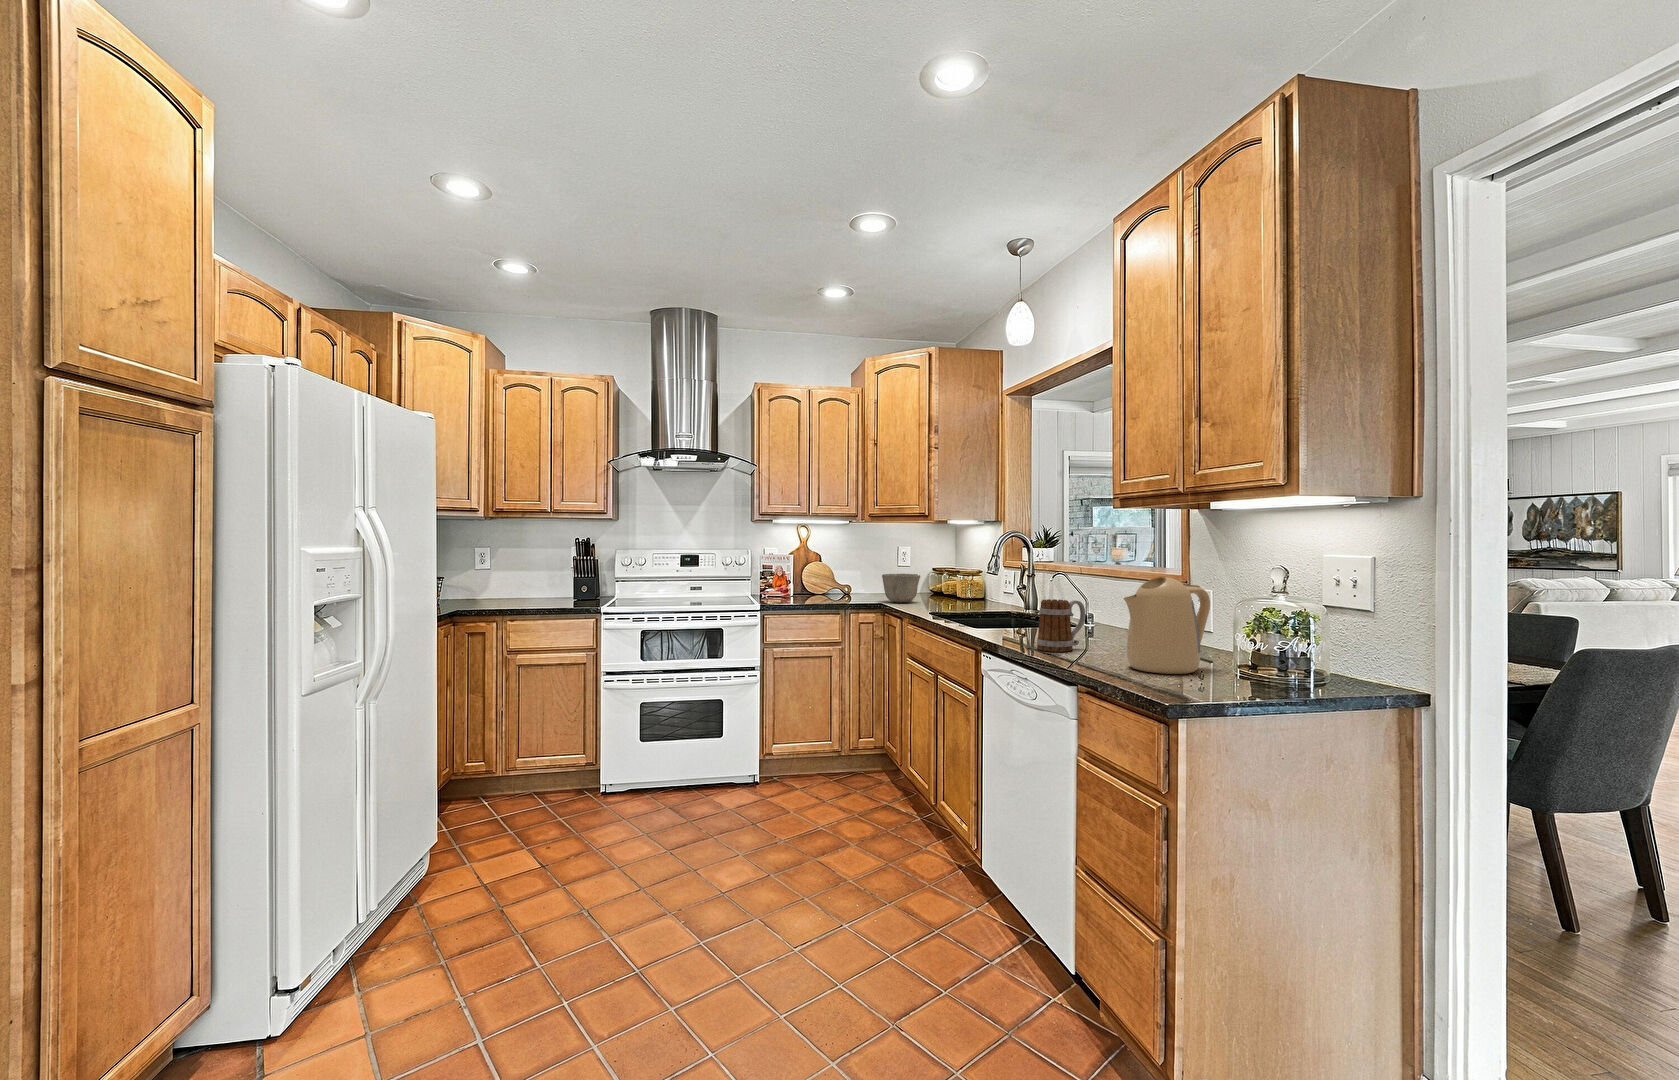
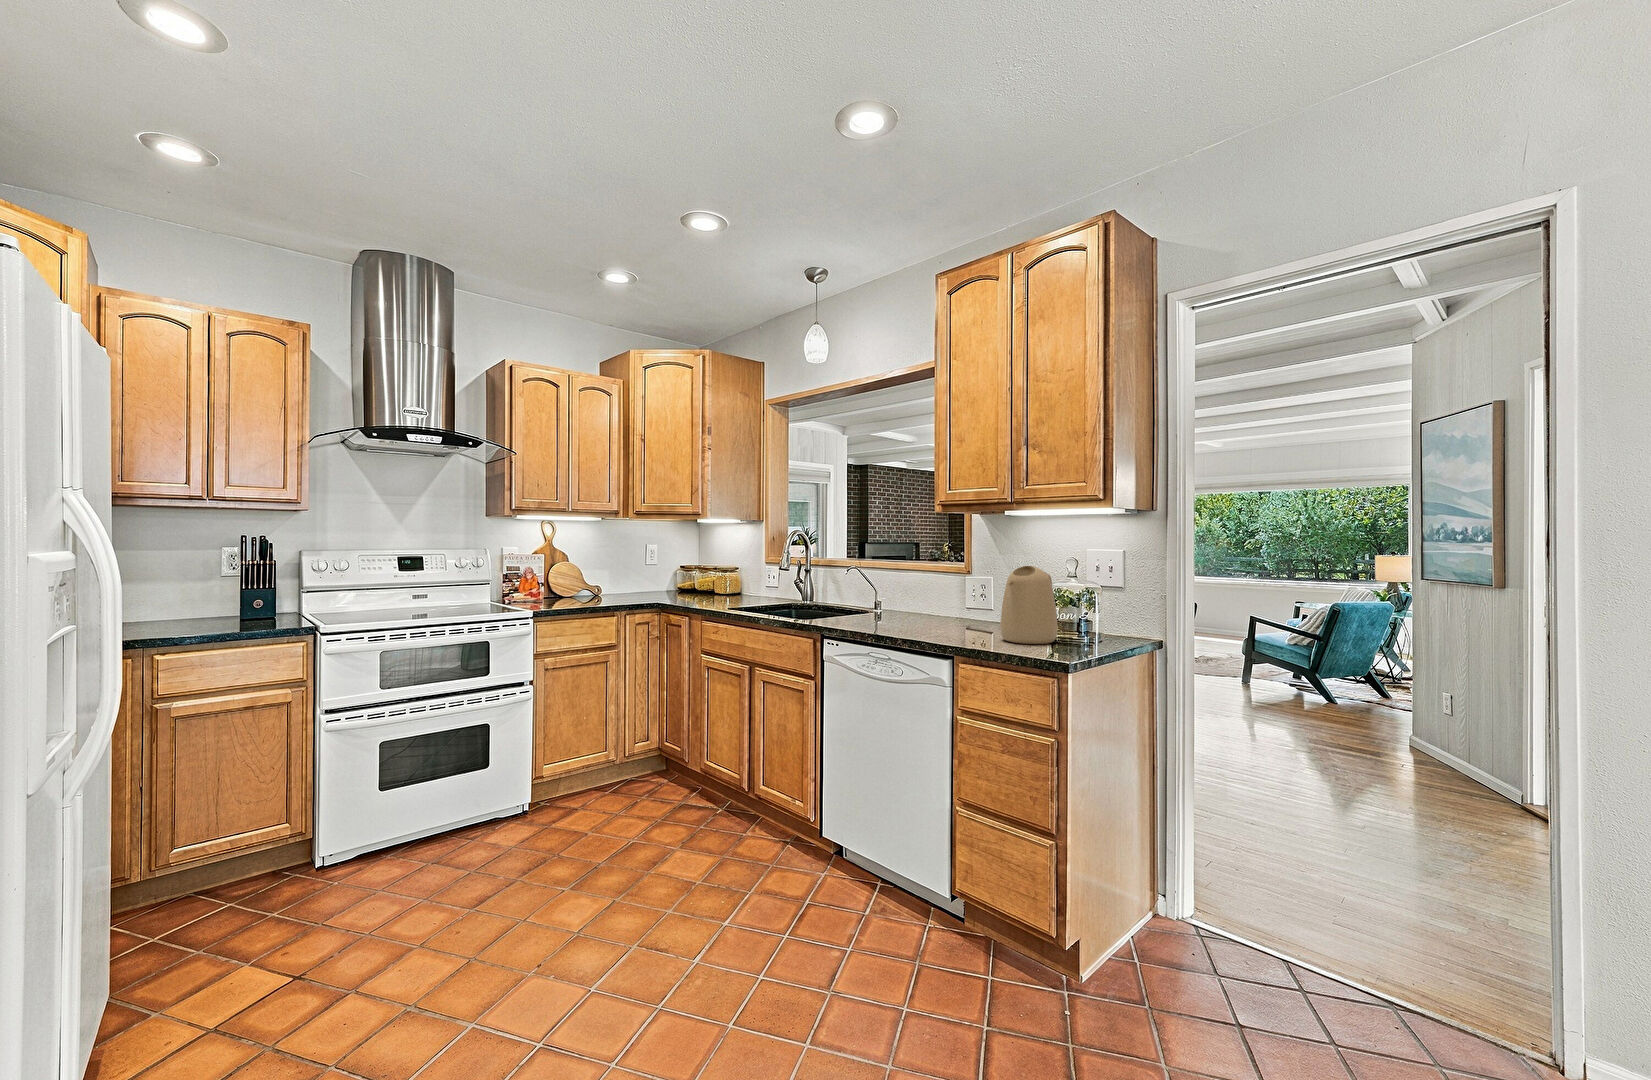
ceramic bowl: present [882,574,920,603] -> none [649,572,689,601]
mug: present [1037,599,1085,652] -> none [902,589,936,635]

